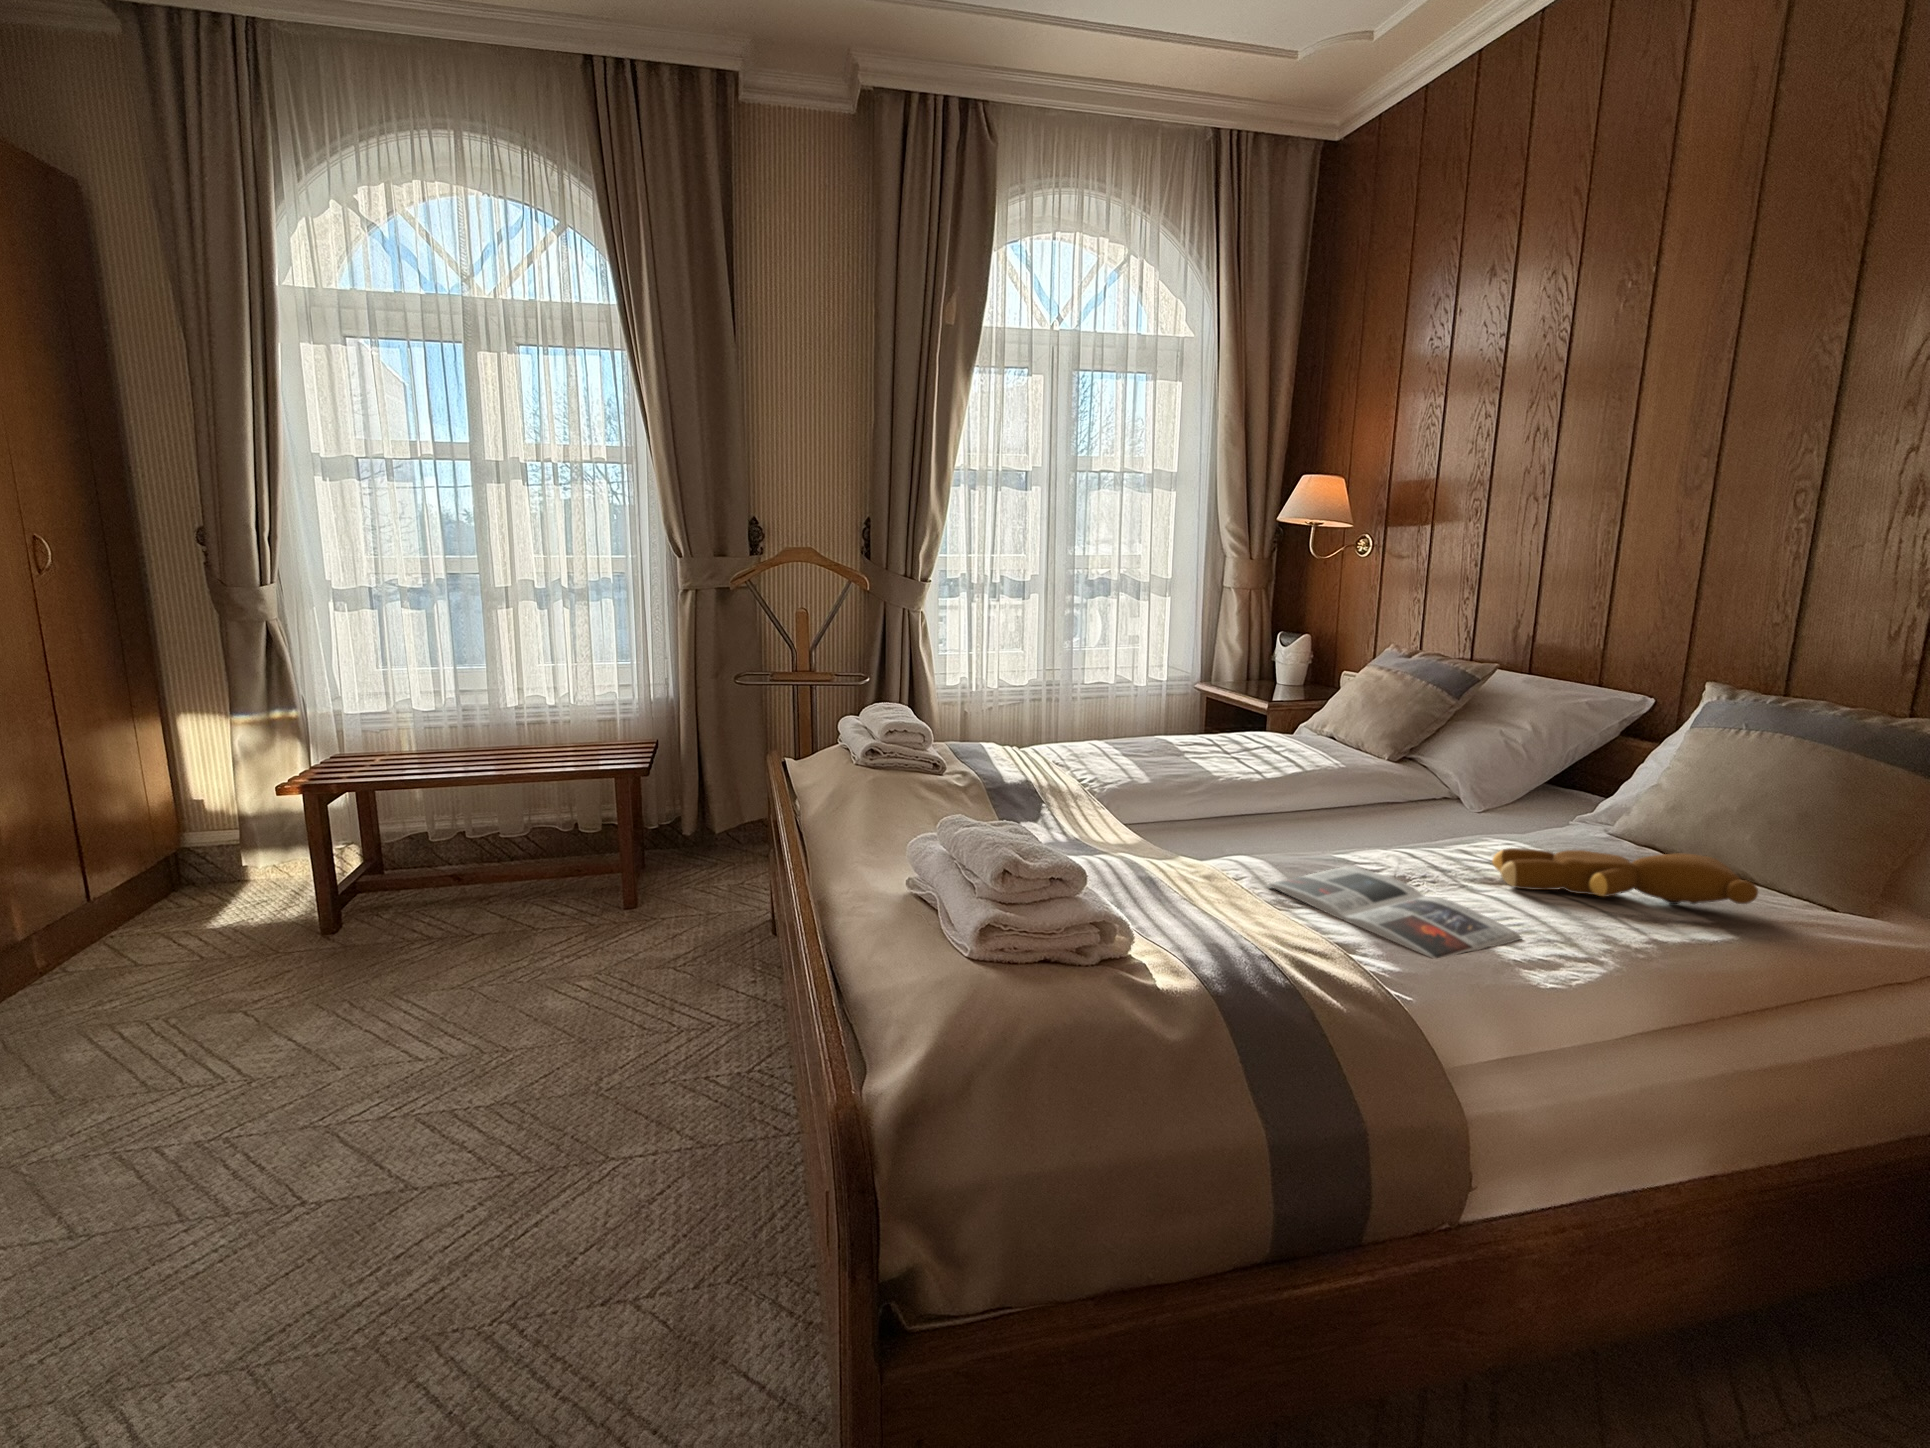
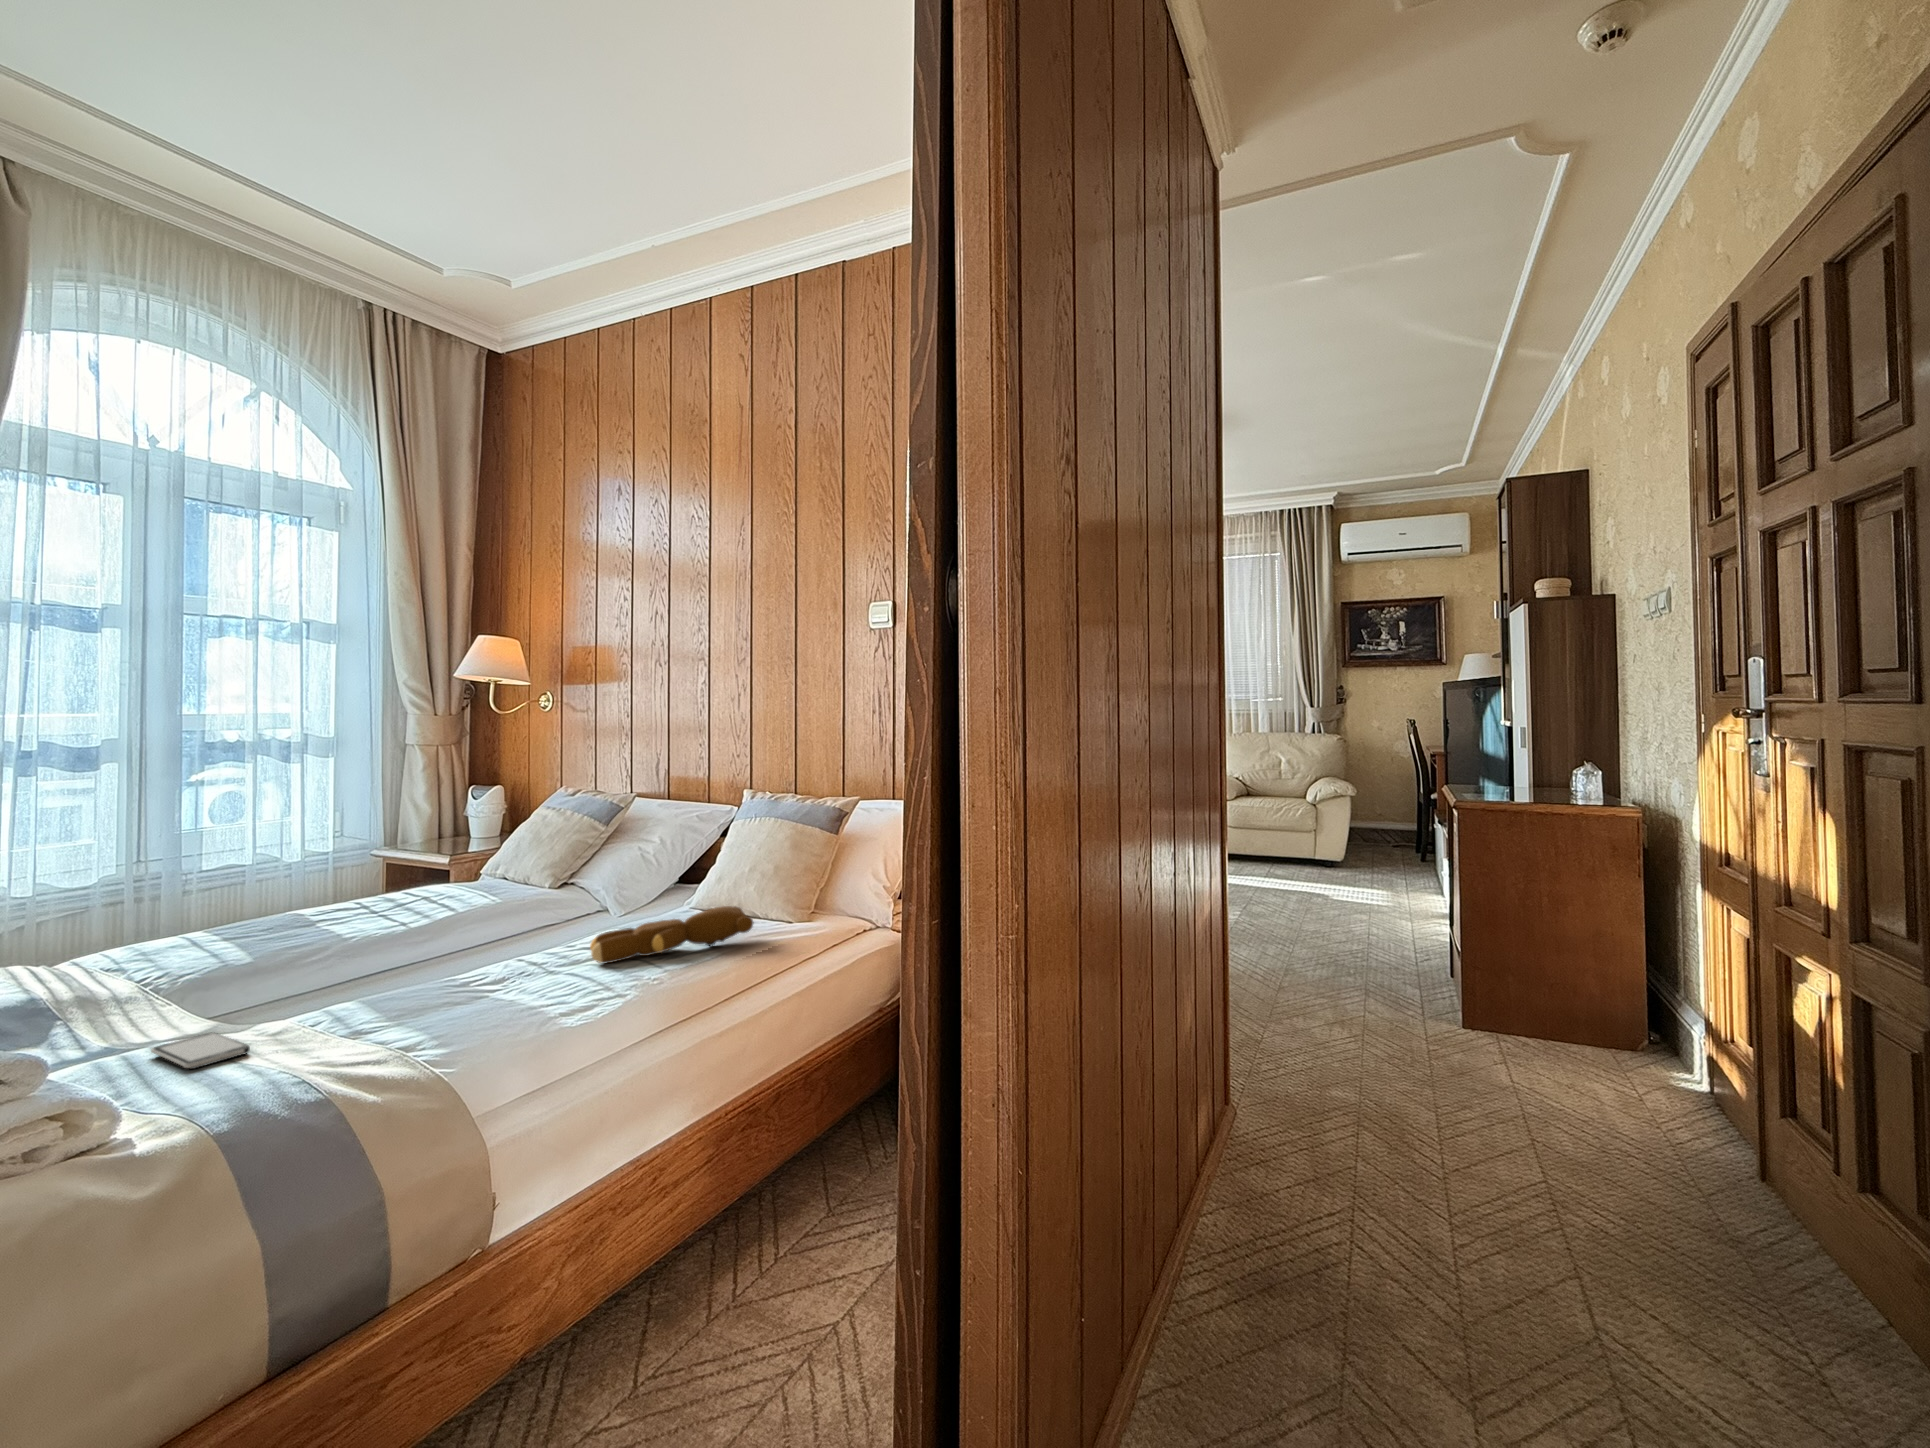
smartphone: none [1121,859,1195,897] -> present [151,1033,250,1069]
magazine: present [1268,866,1522,958] -> none [351,981,583,1037]

